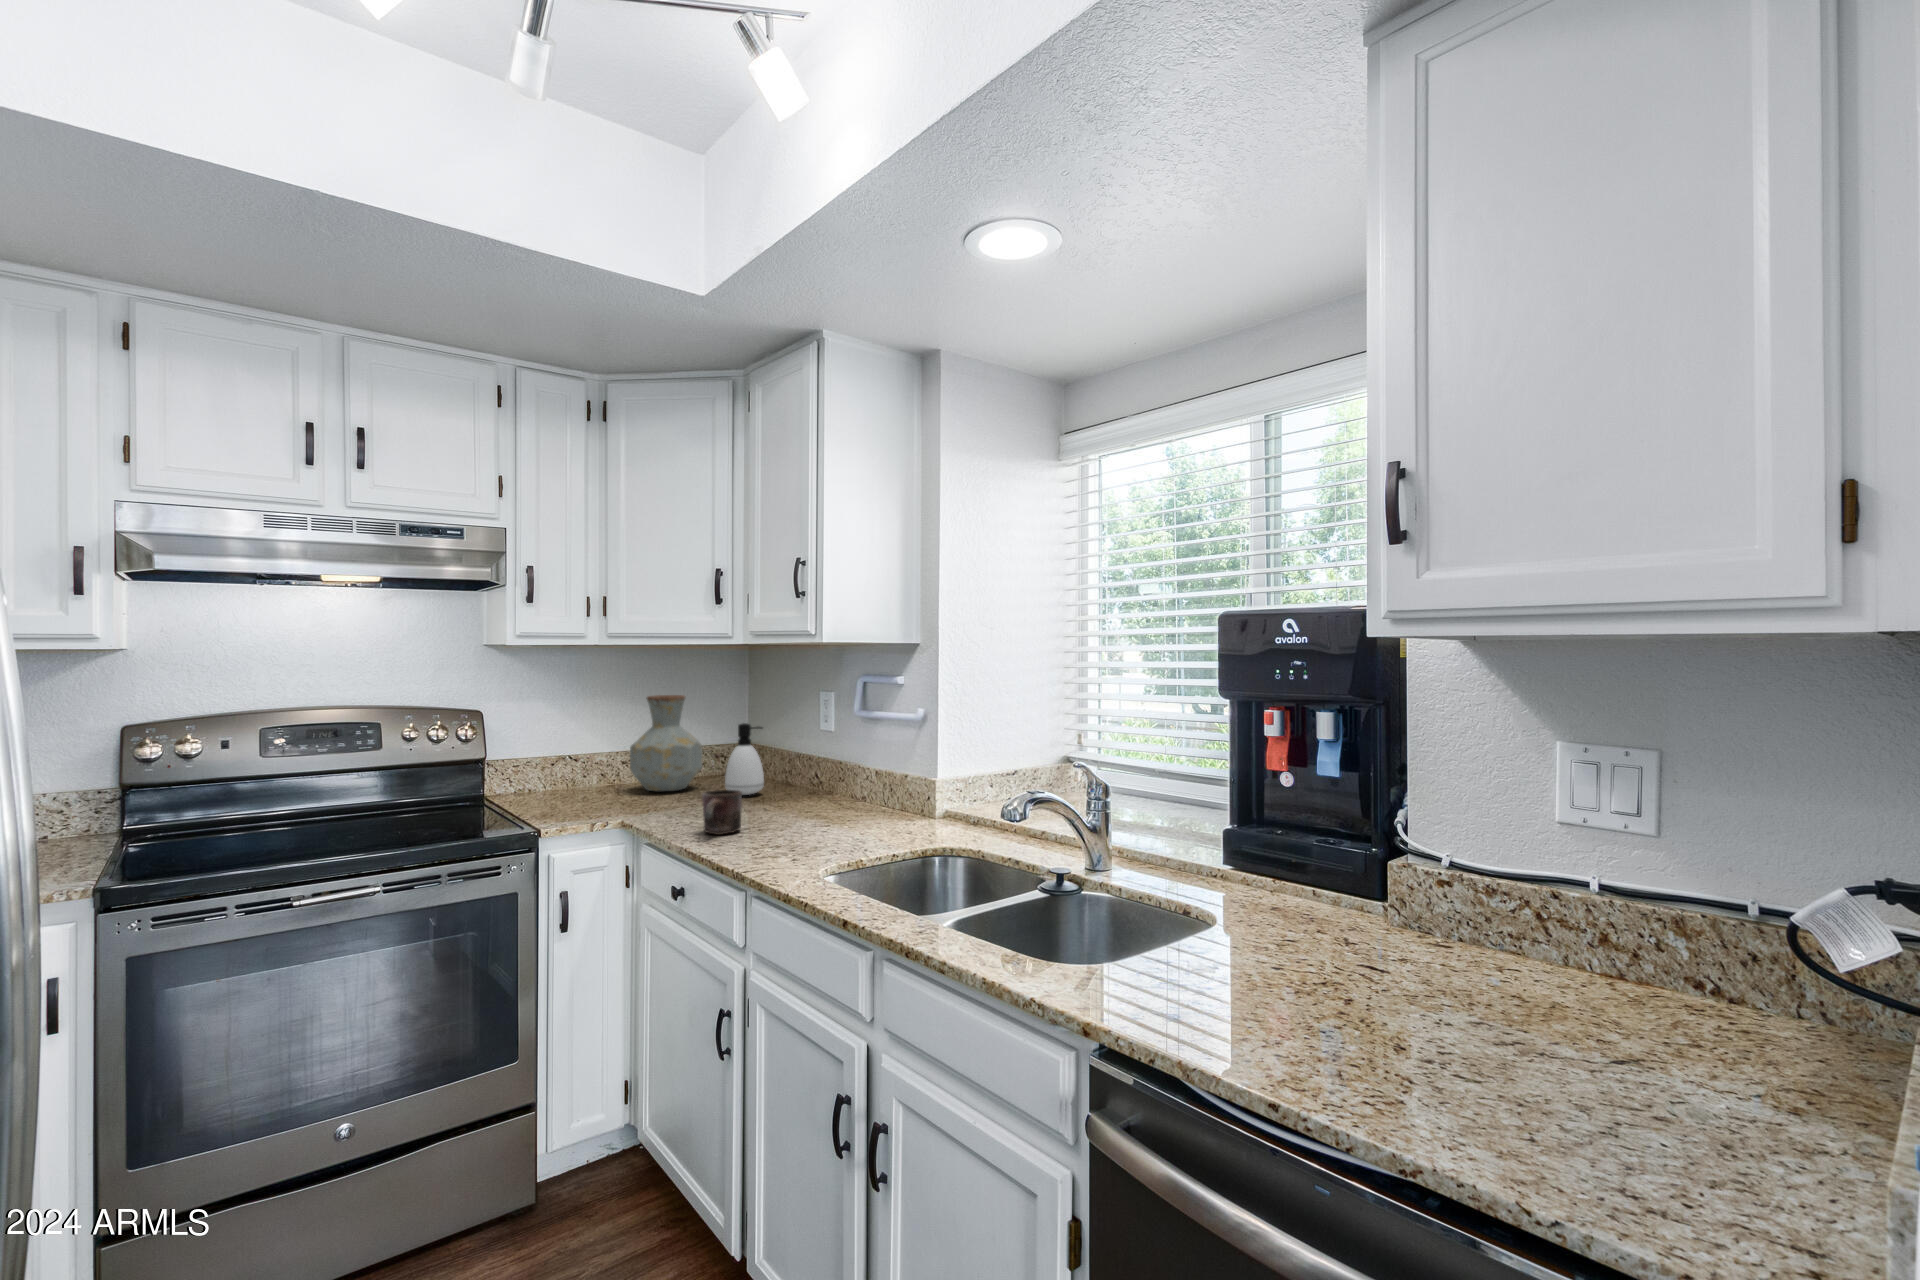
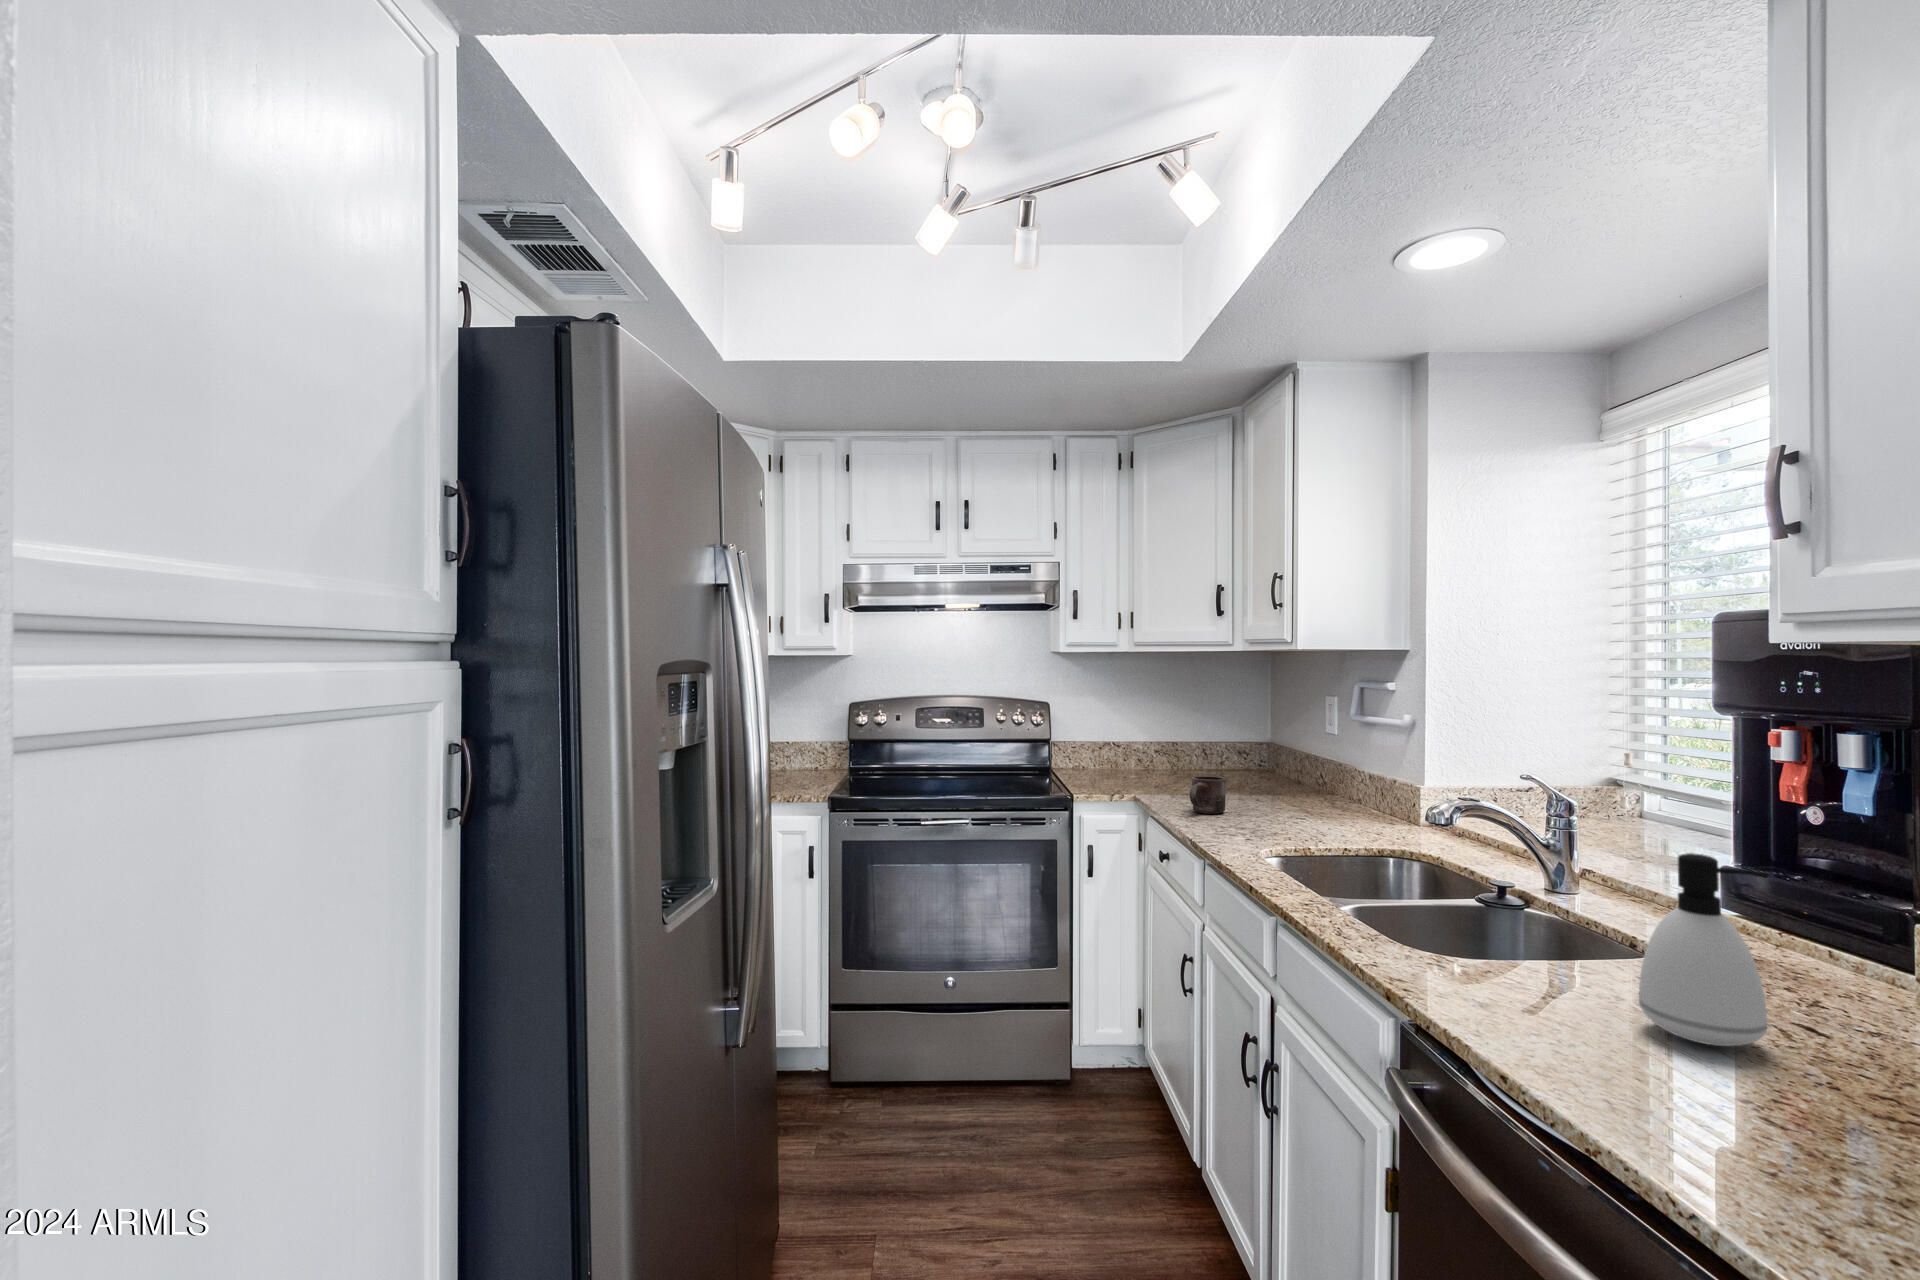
vase: present [630,695,702,791] -> none [1162,696,1222,778]
soap dispenser: present [725,723,764,795] -> present [1639,853,1768,1046]

